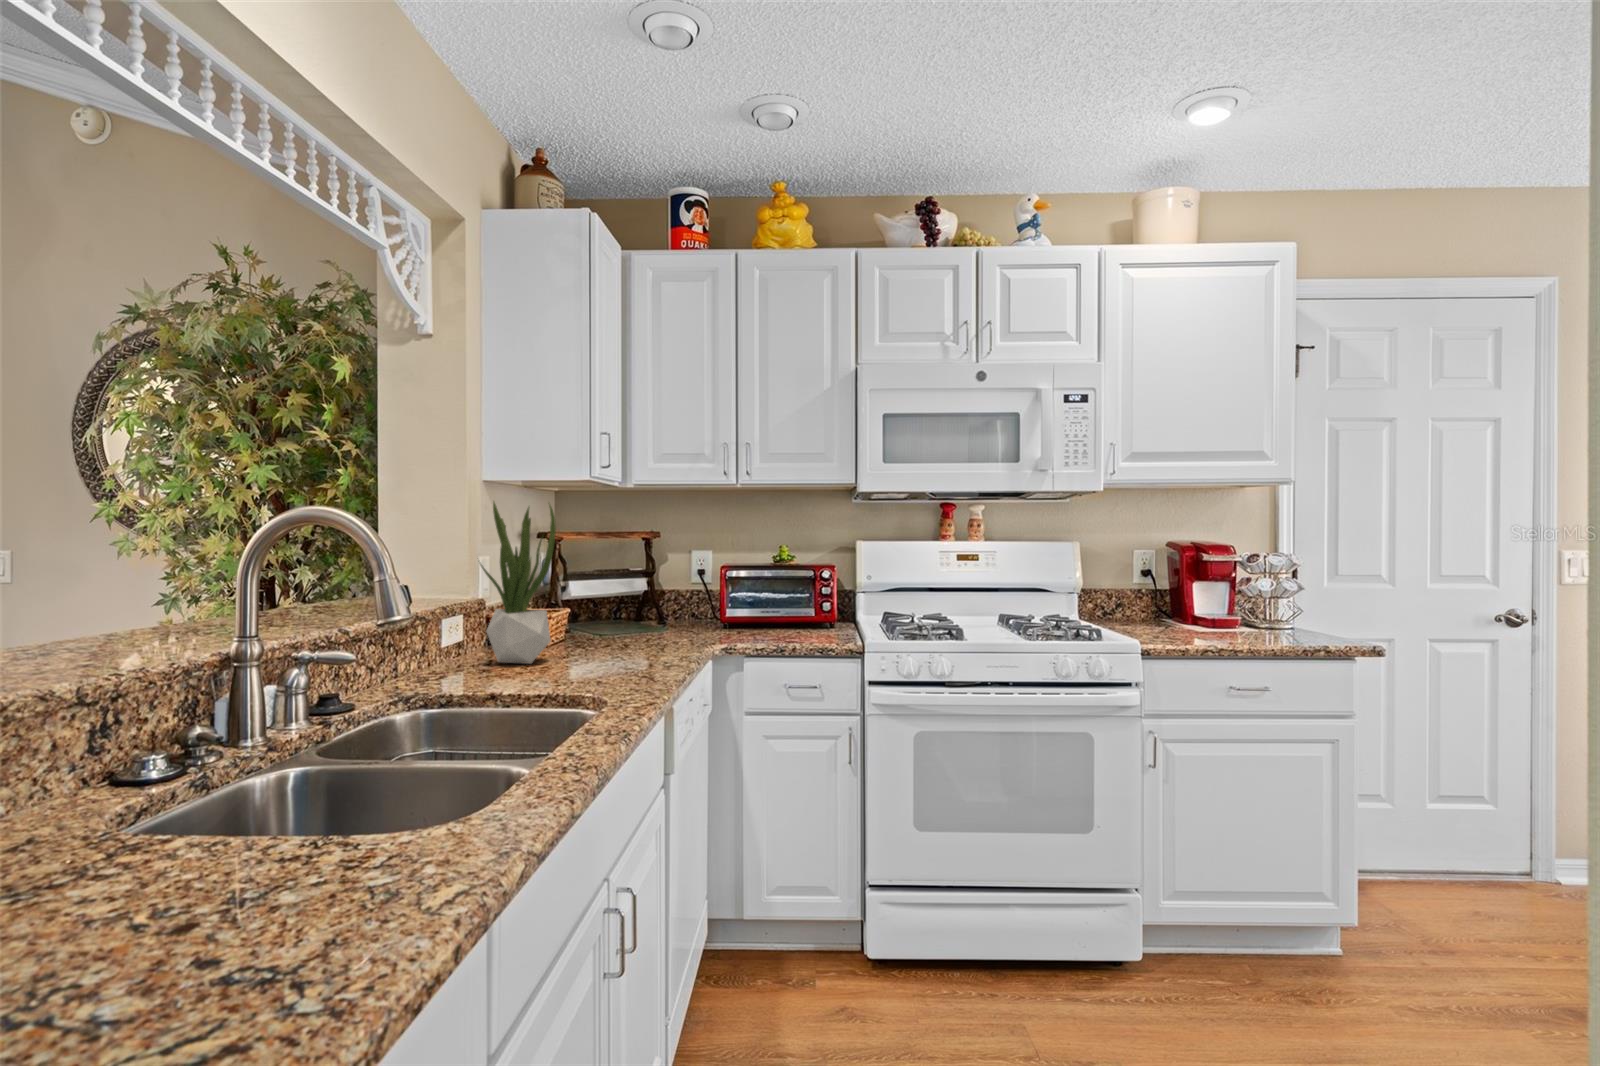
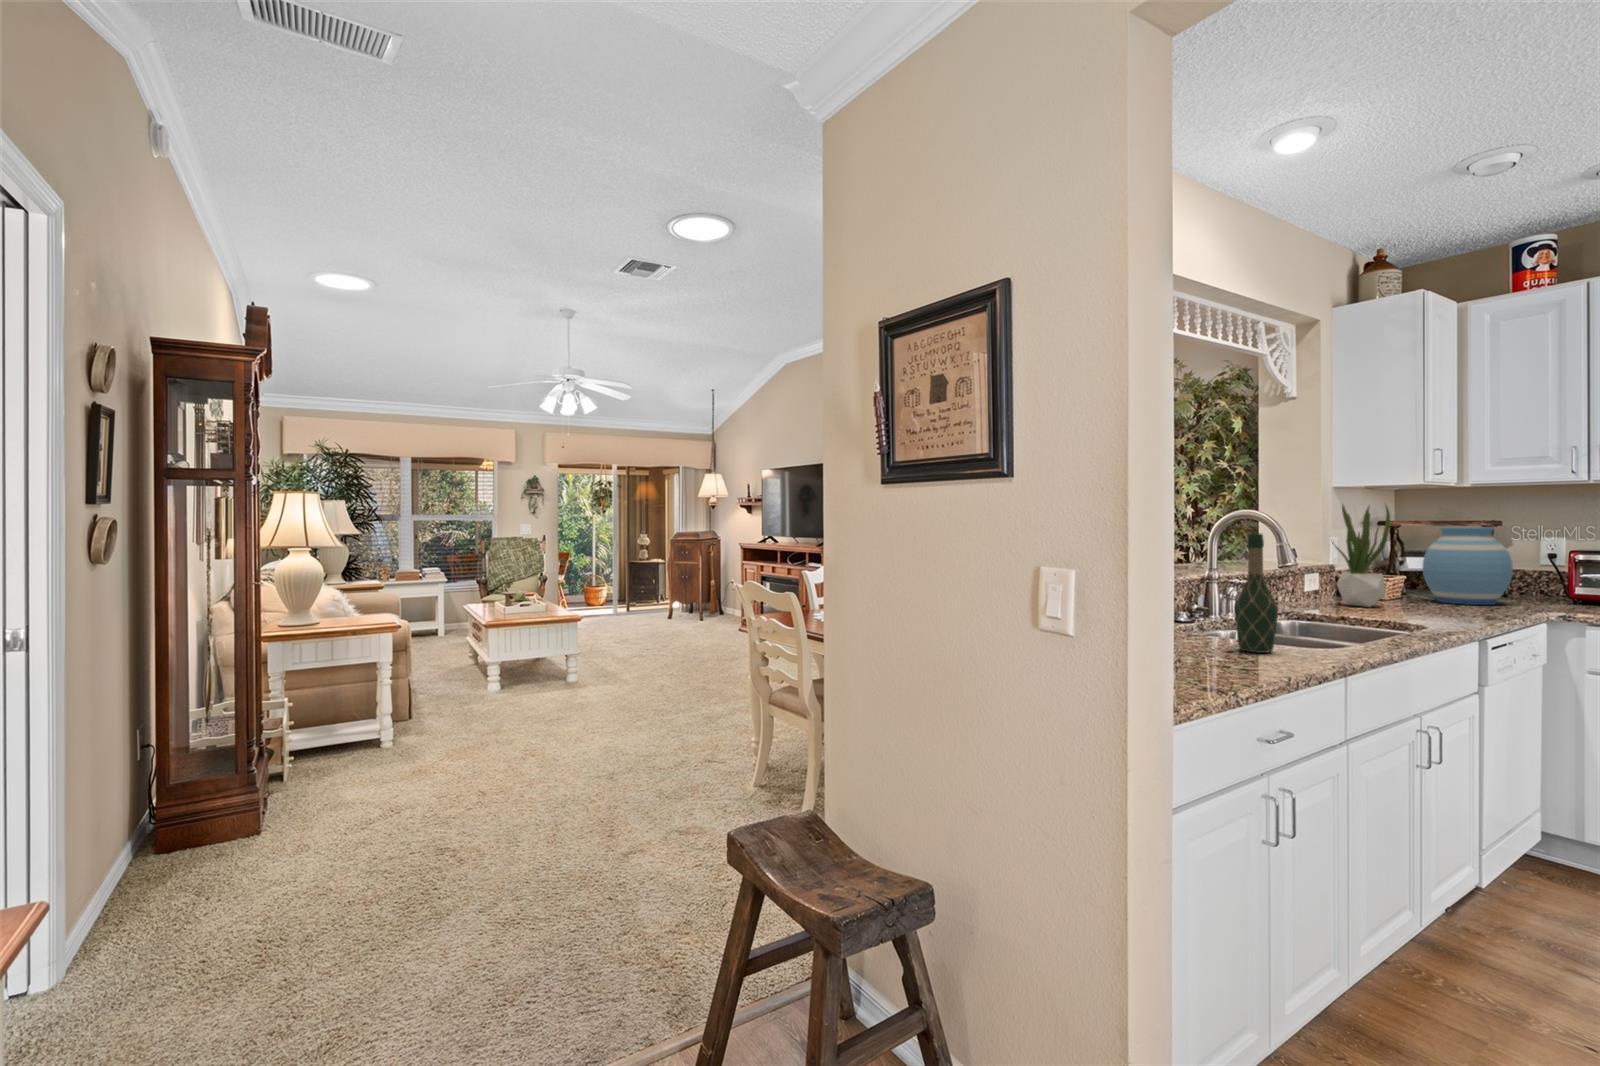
vase: none [589,539,677,643] -> present [1422,527,1513,605]
wine bottle: none [190,558,327,934] -> present [1234,533,1278,653]

